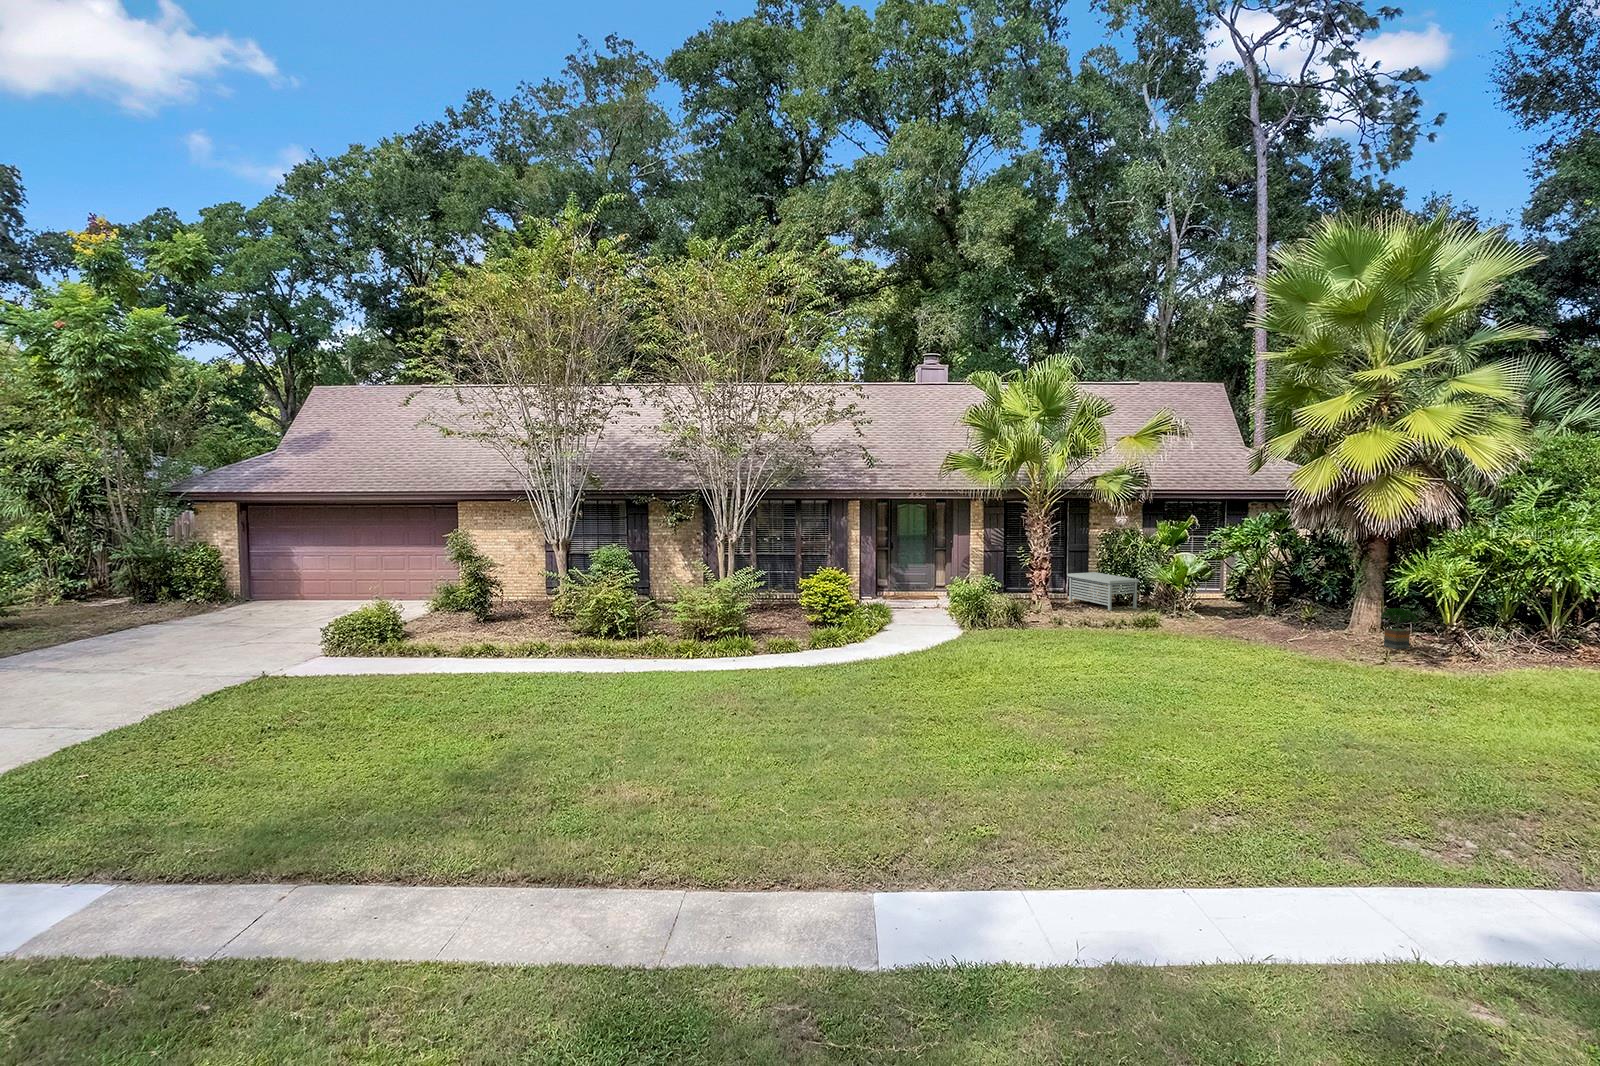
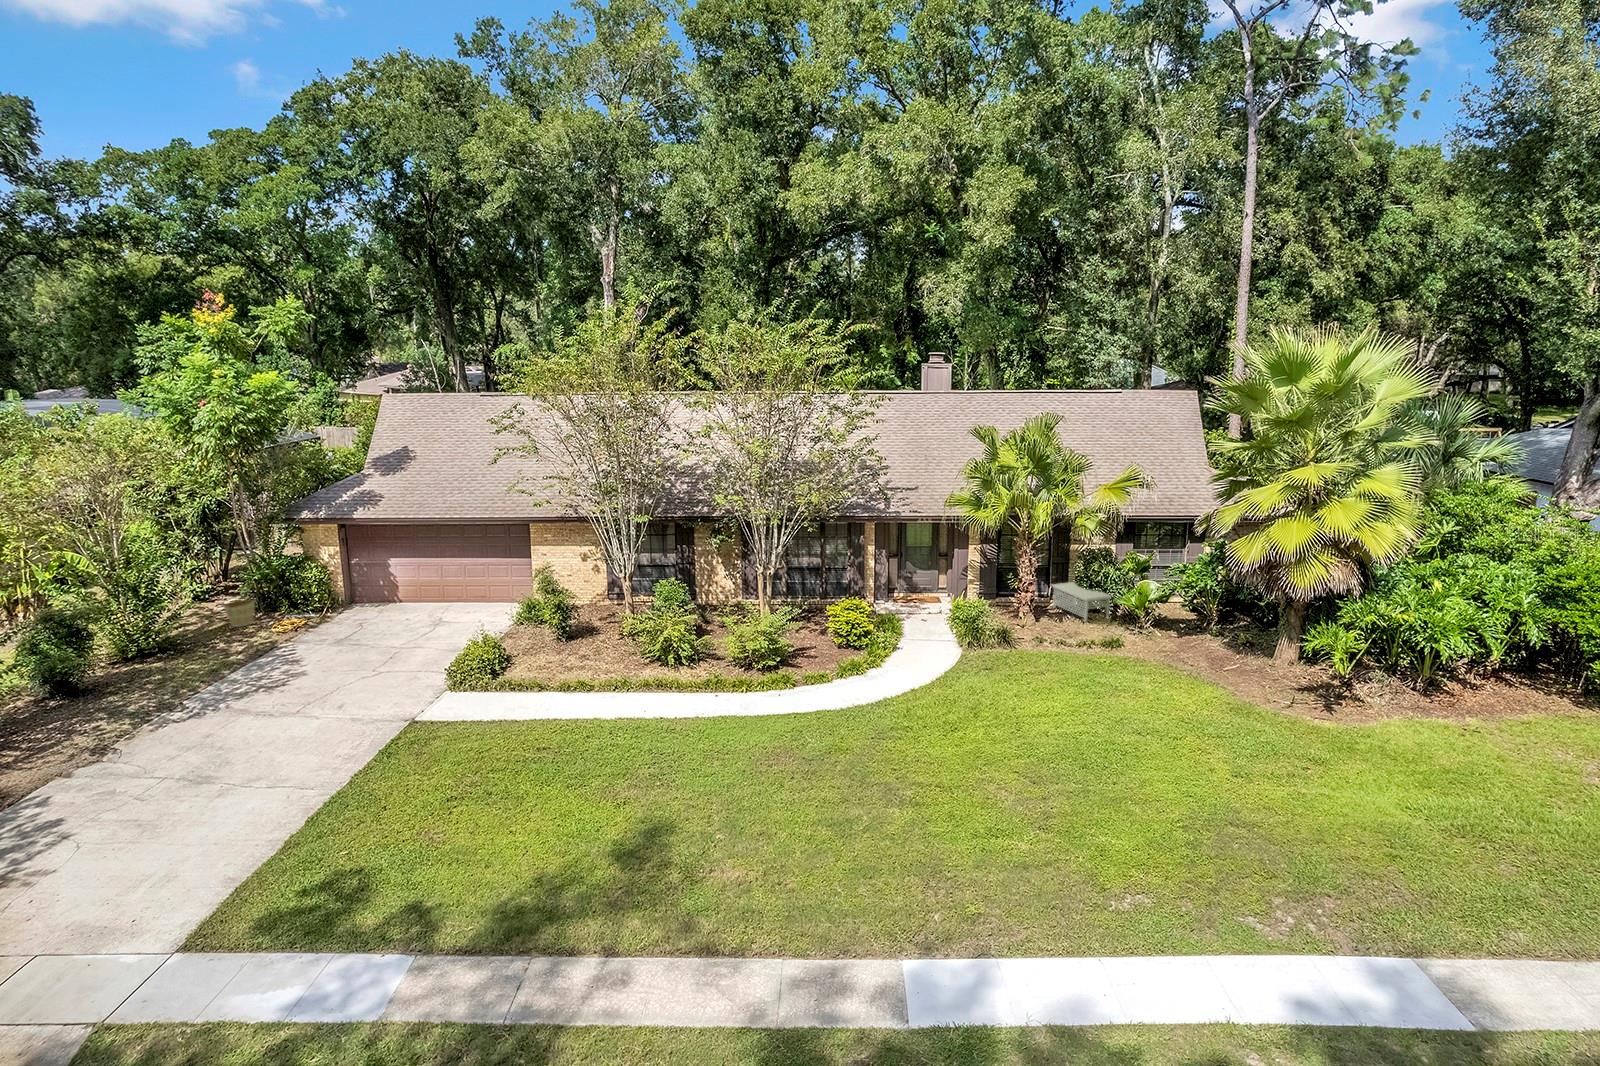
wooden bucket: none [87,581,127,611] -> present [223,600,255,627]
potted tree: present [1382,608,1418,649] -> none [1298,647,1327,681]

